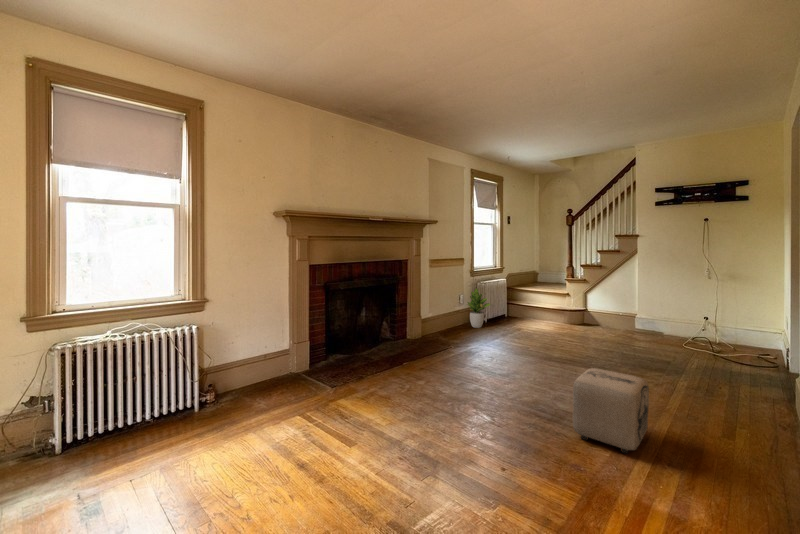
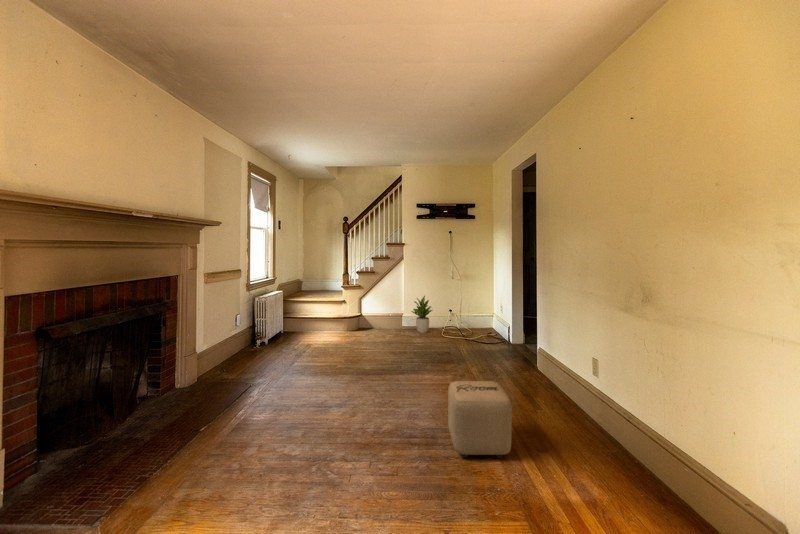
potted plant: present [468,289,490,328] -> present [412,296,433,333]

